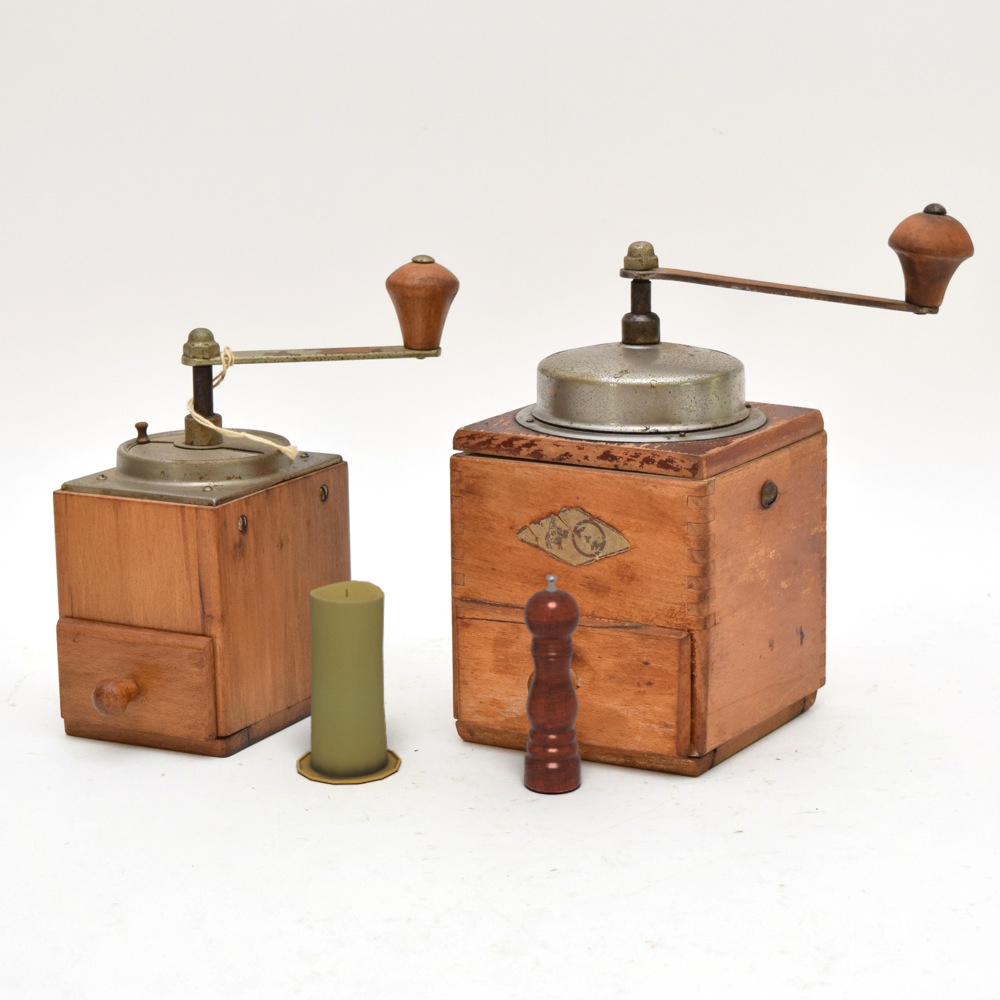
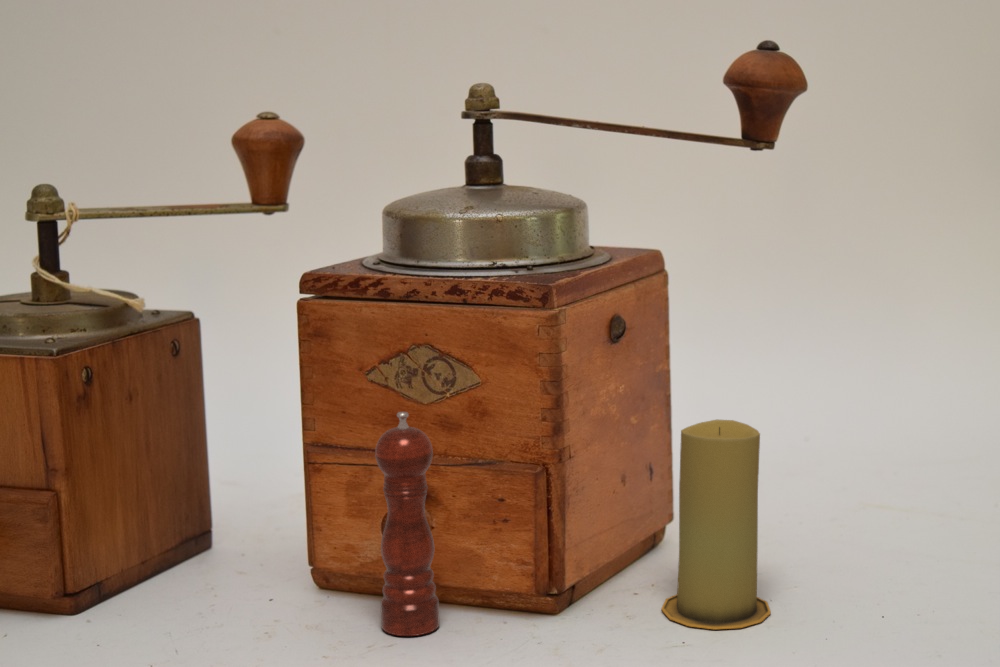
candle: present [297,580,401,783] -> present [661,419,771,630]

